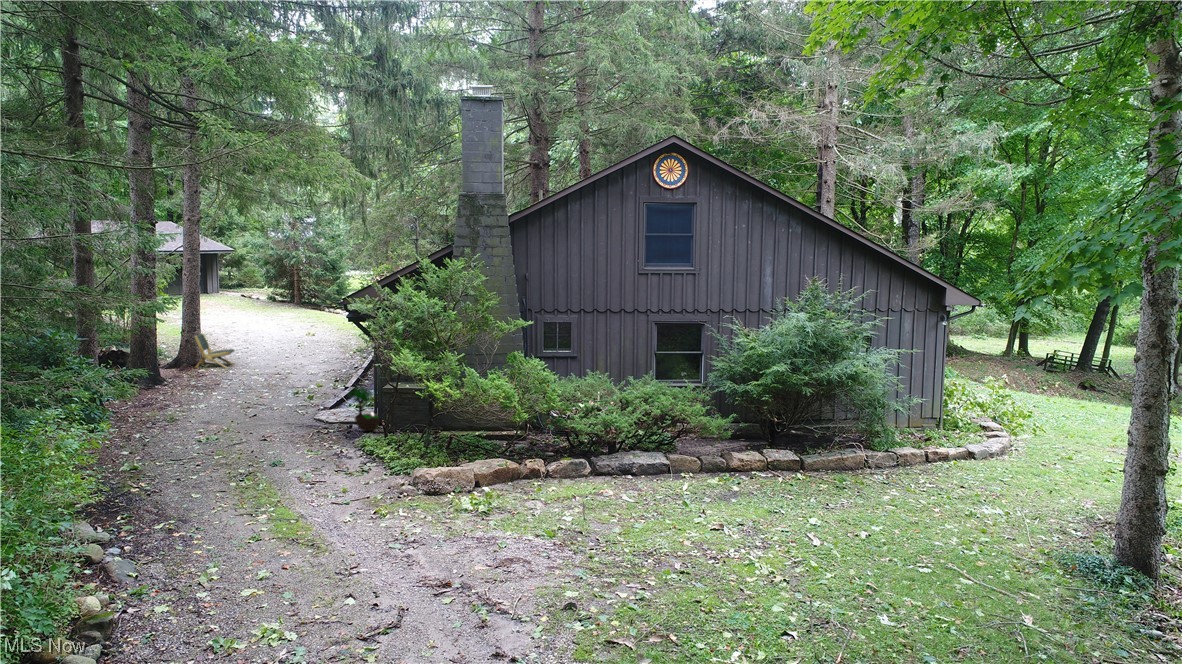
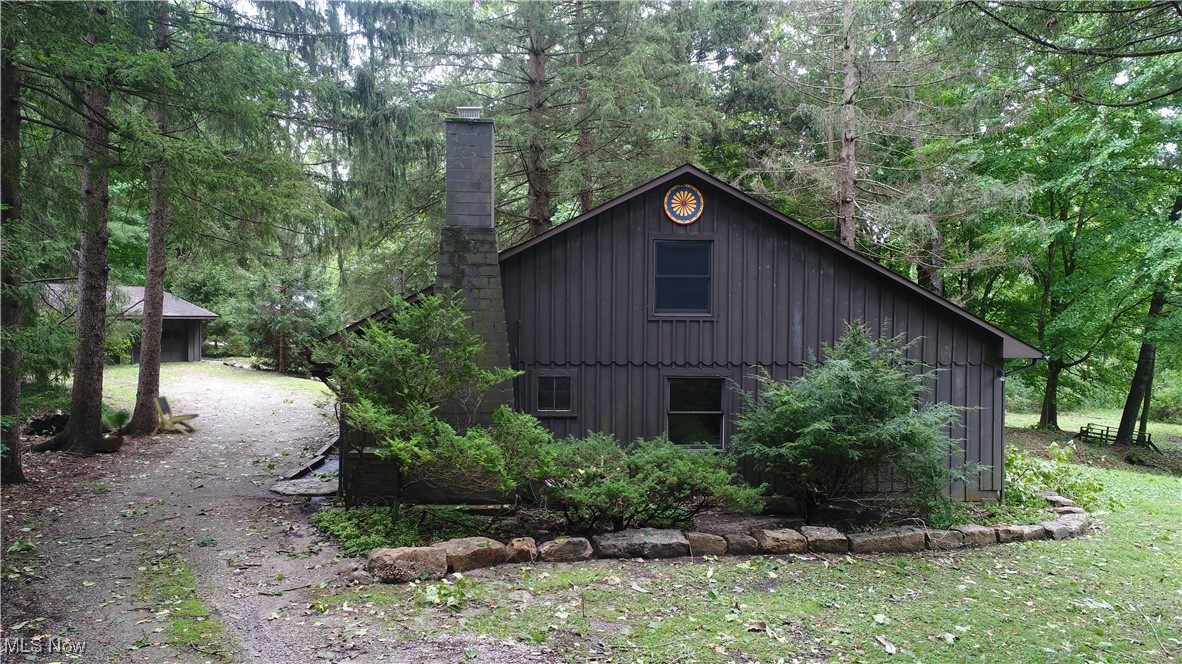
potted tree: present [348,386,379,431] -> present [100,410,131,452]

